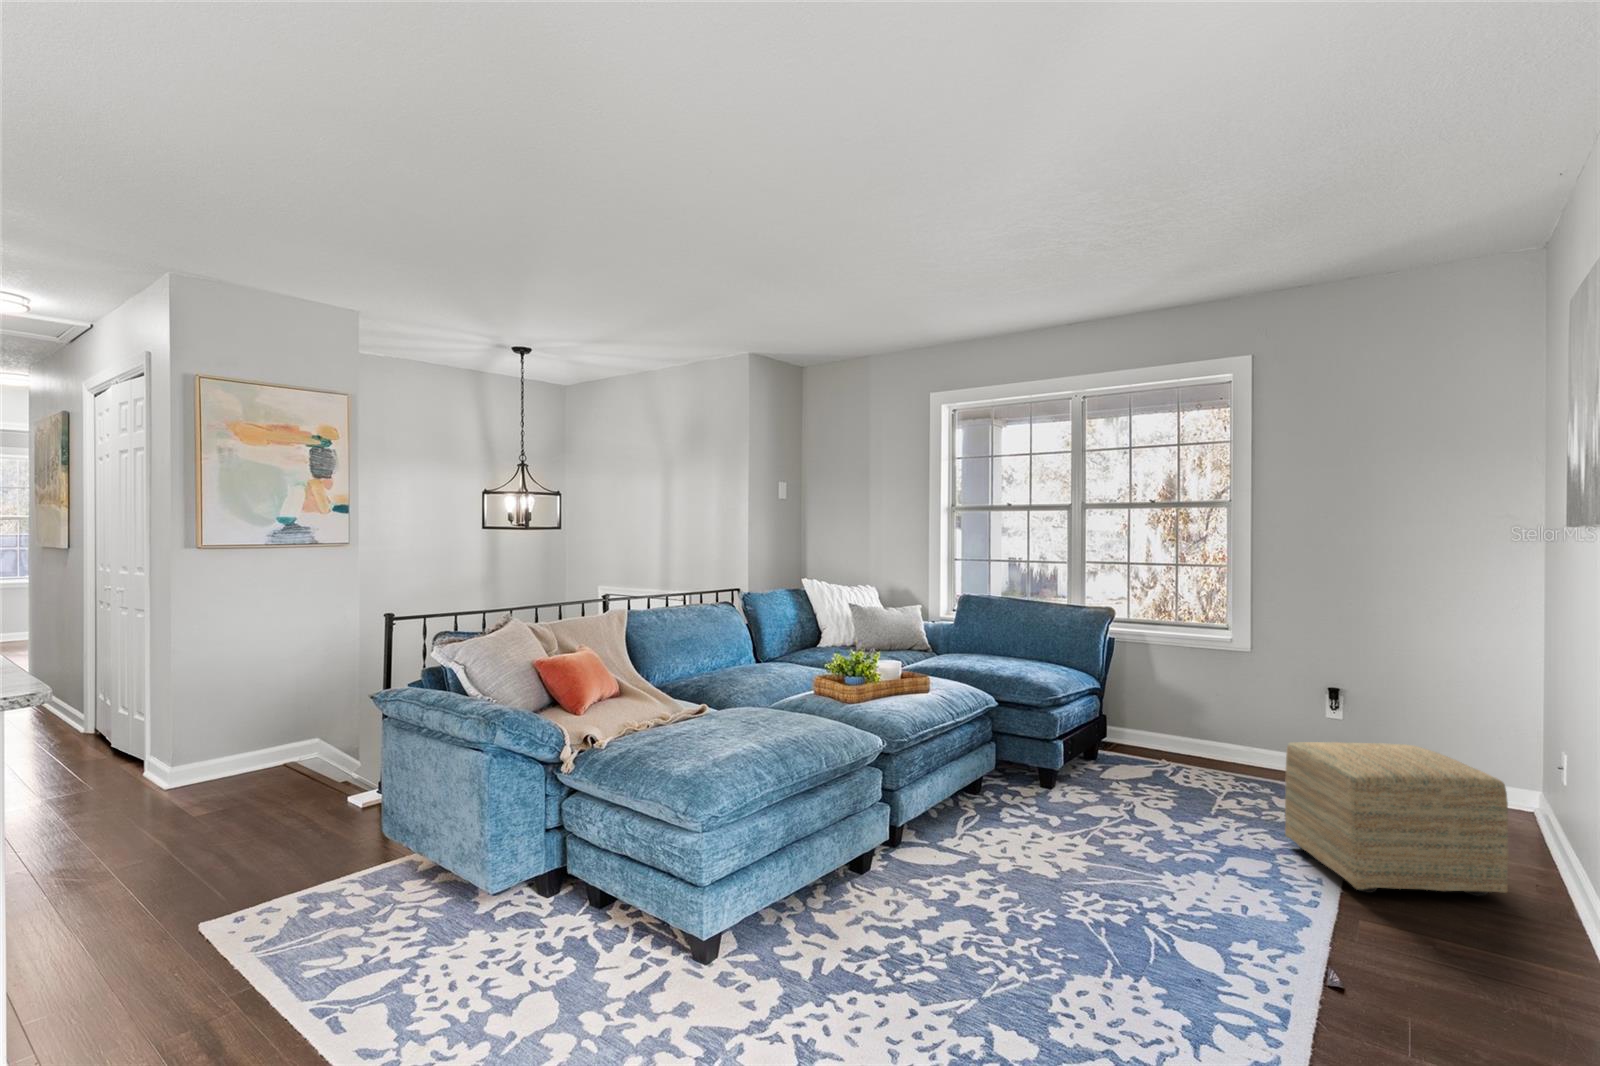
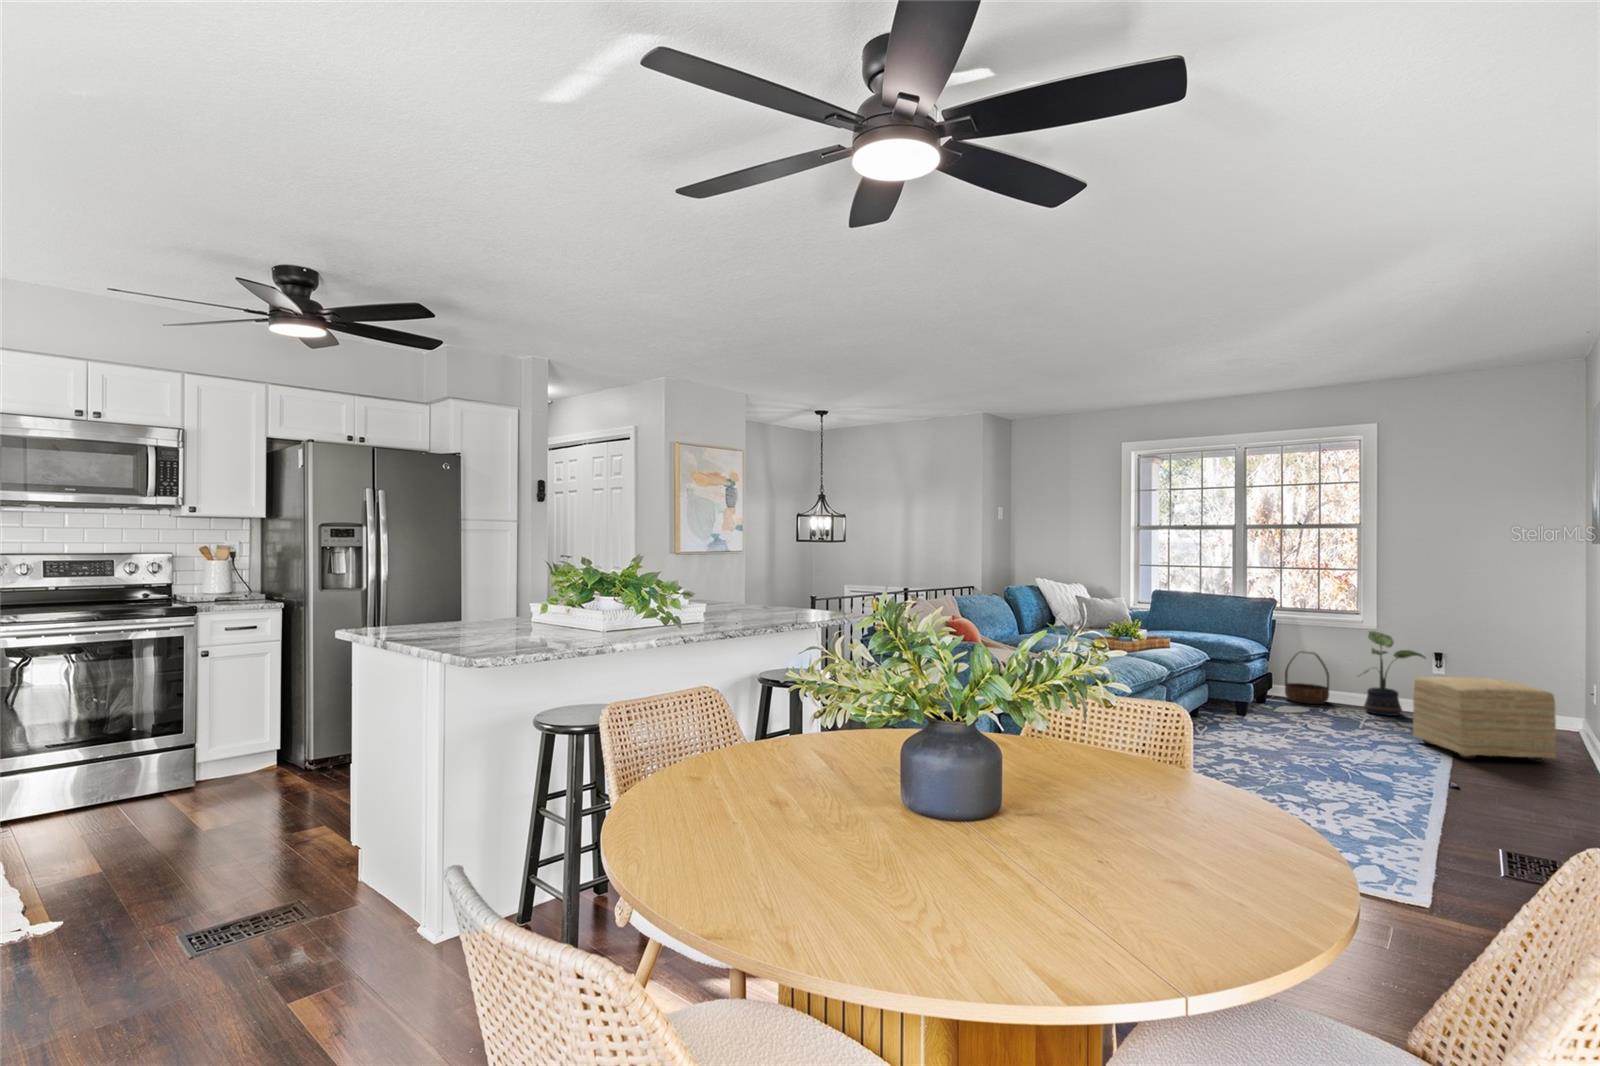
potted plant: none [1217,655,1315,784] -> present [1361,631,1425,716]
basket: none [1125,683,1184,761] -> present [1285,651,1329,704]

